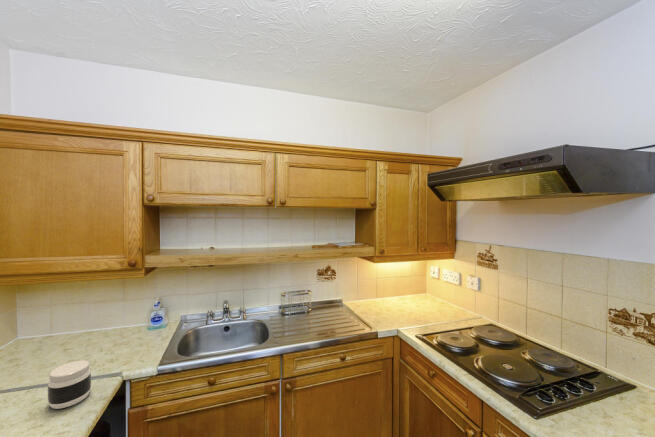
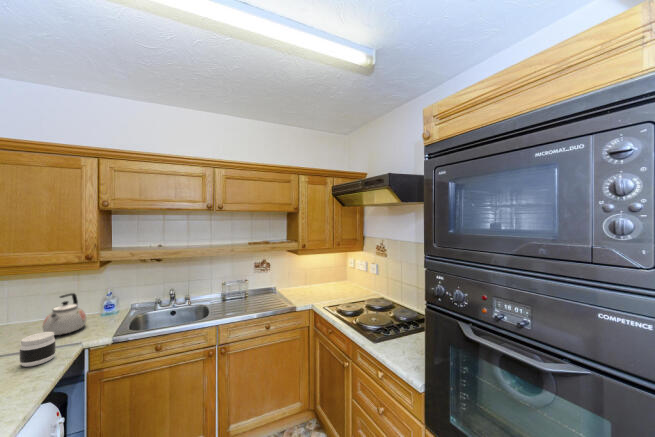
kettle: none [82,305,131,358] -> present [43,293,86,335]

